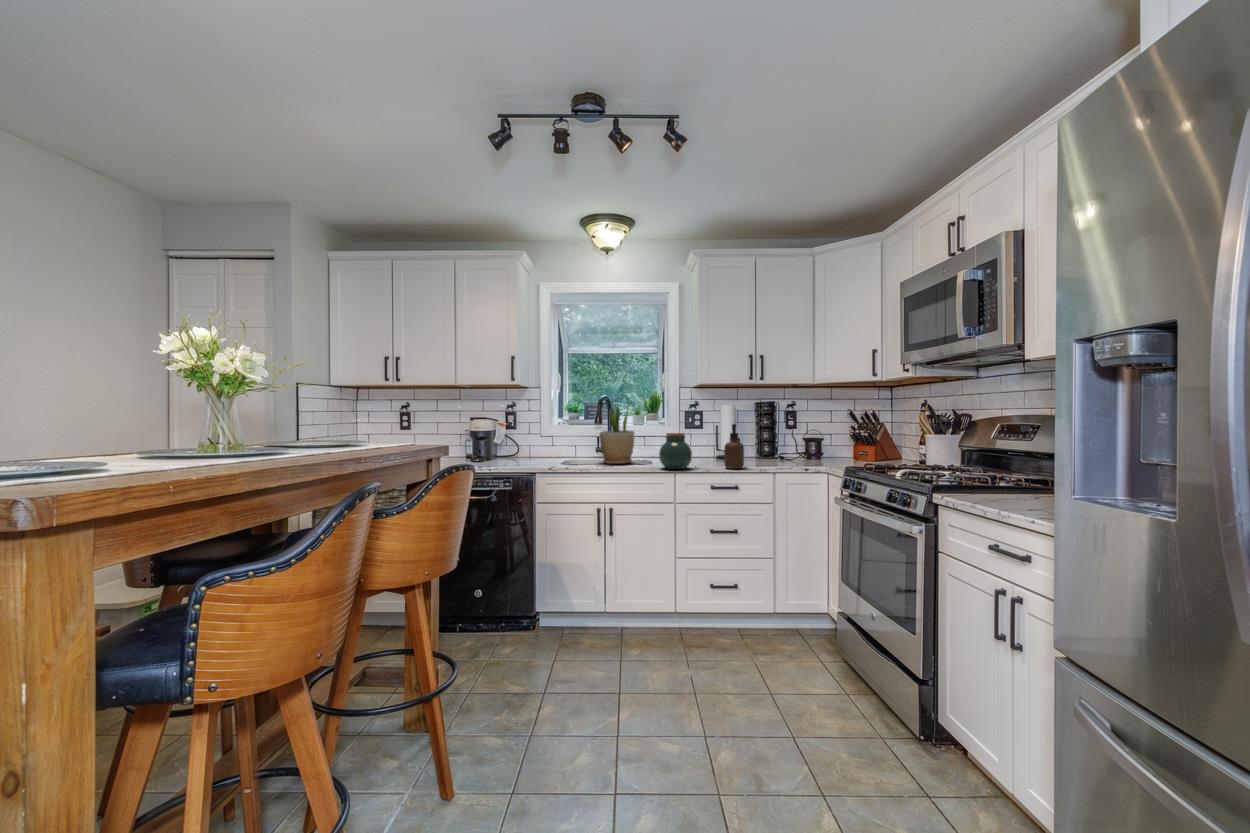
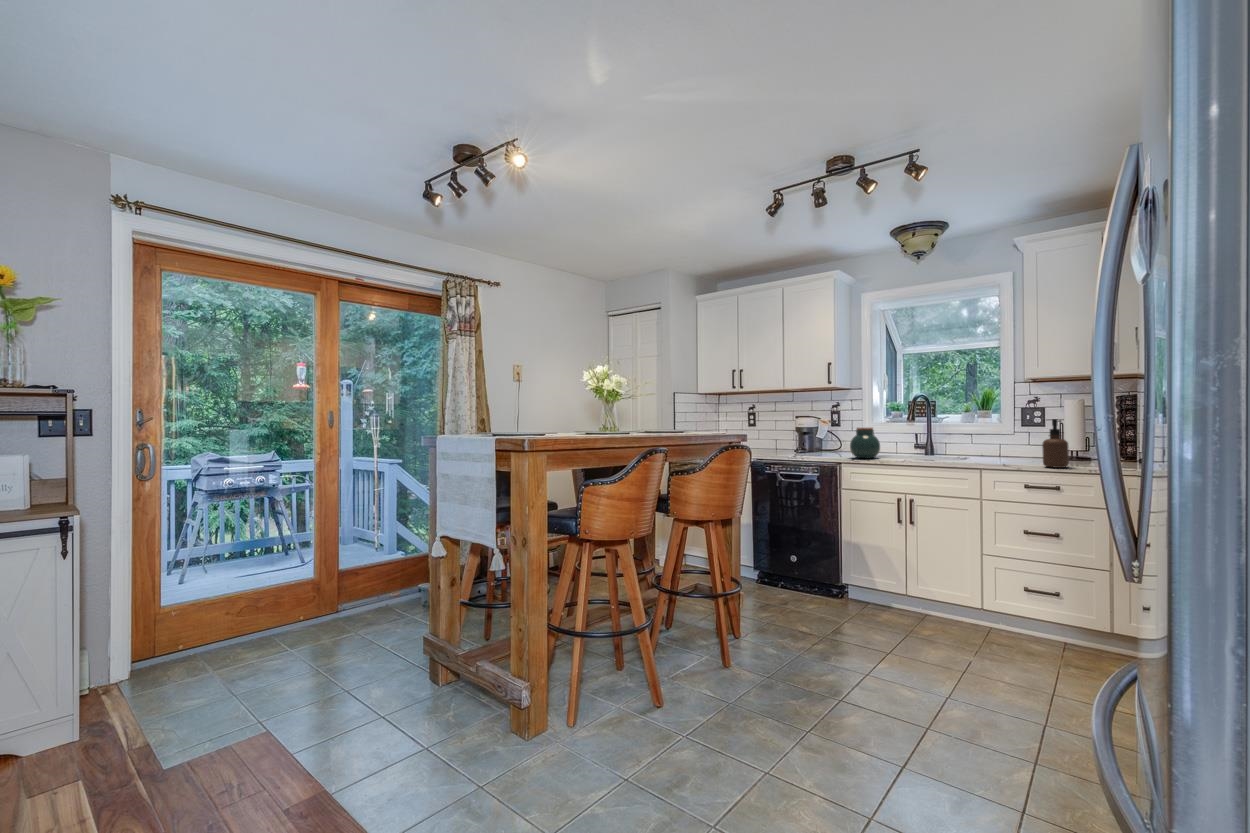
potted plant: present [600,402,634,464] -> none [909,394,947,459]
jar: present [659,433,692,469] -> present [850,428,880,458]

